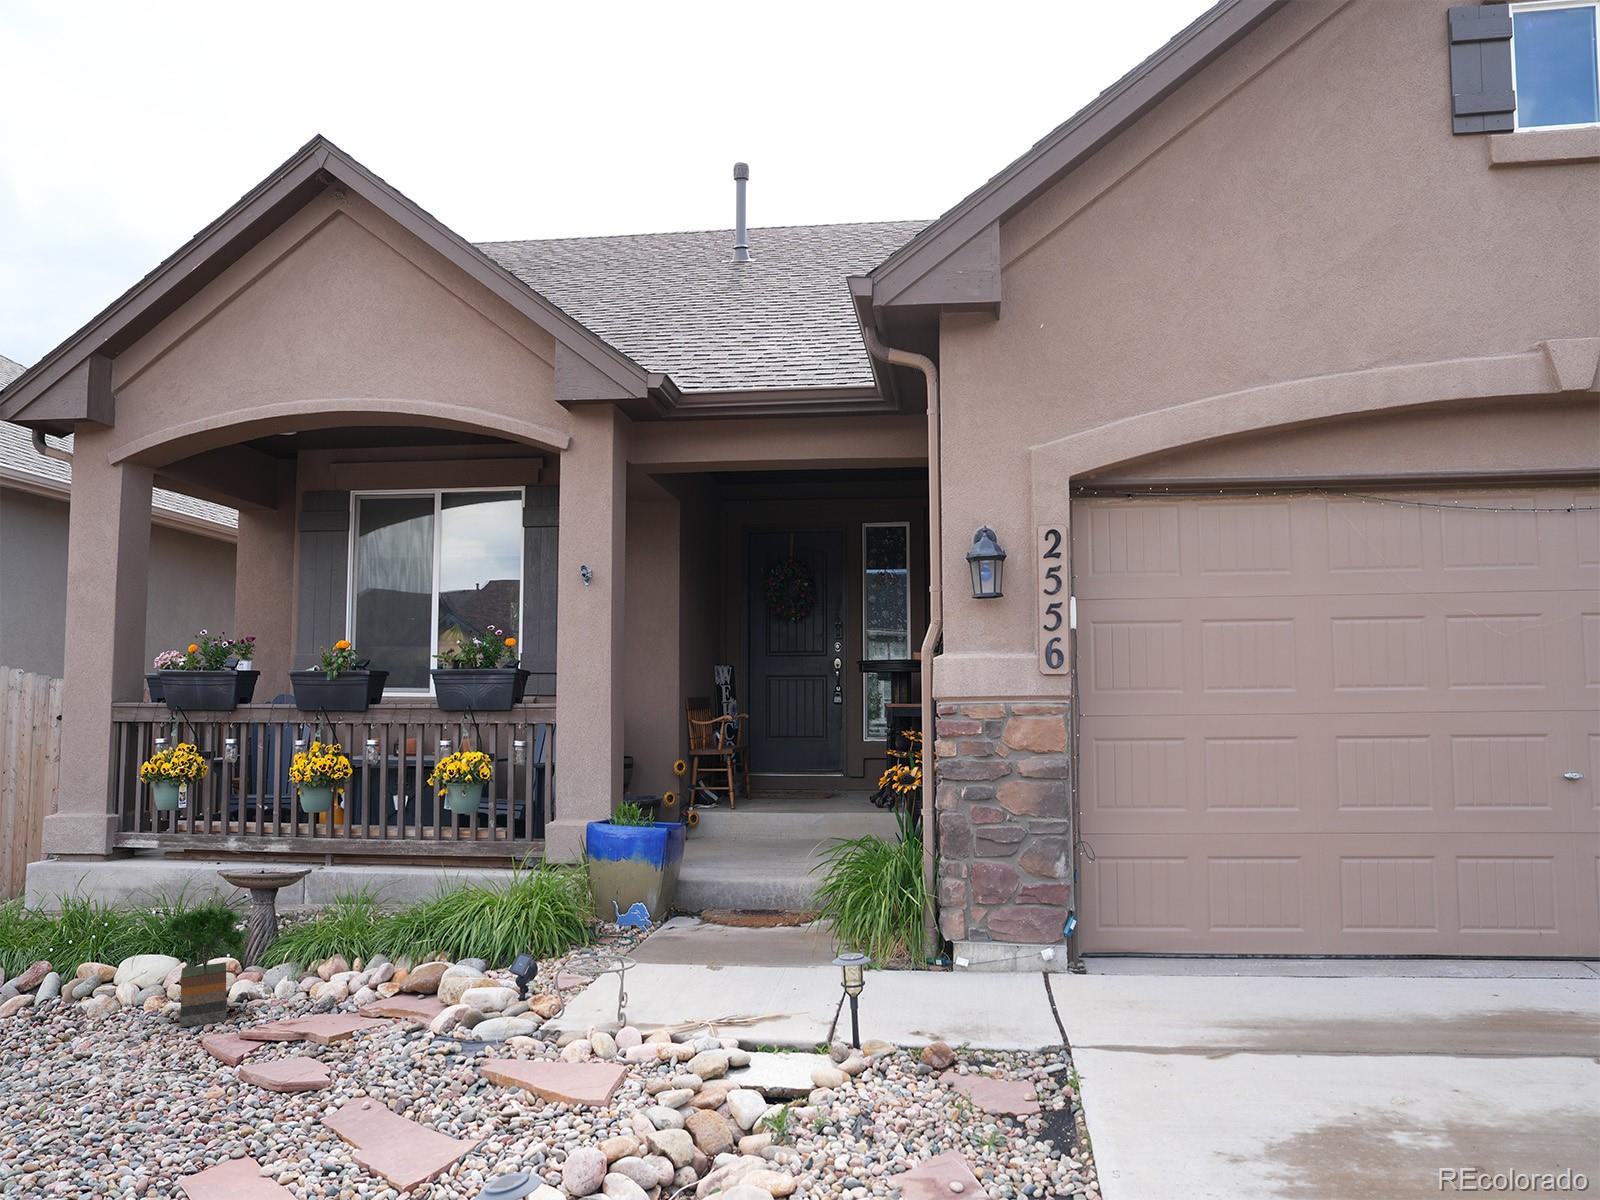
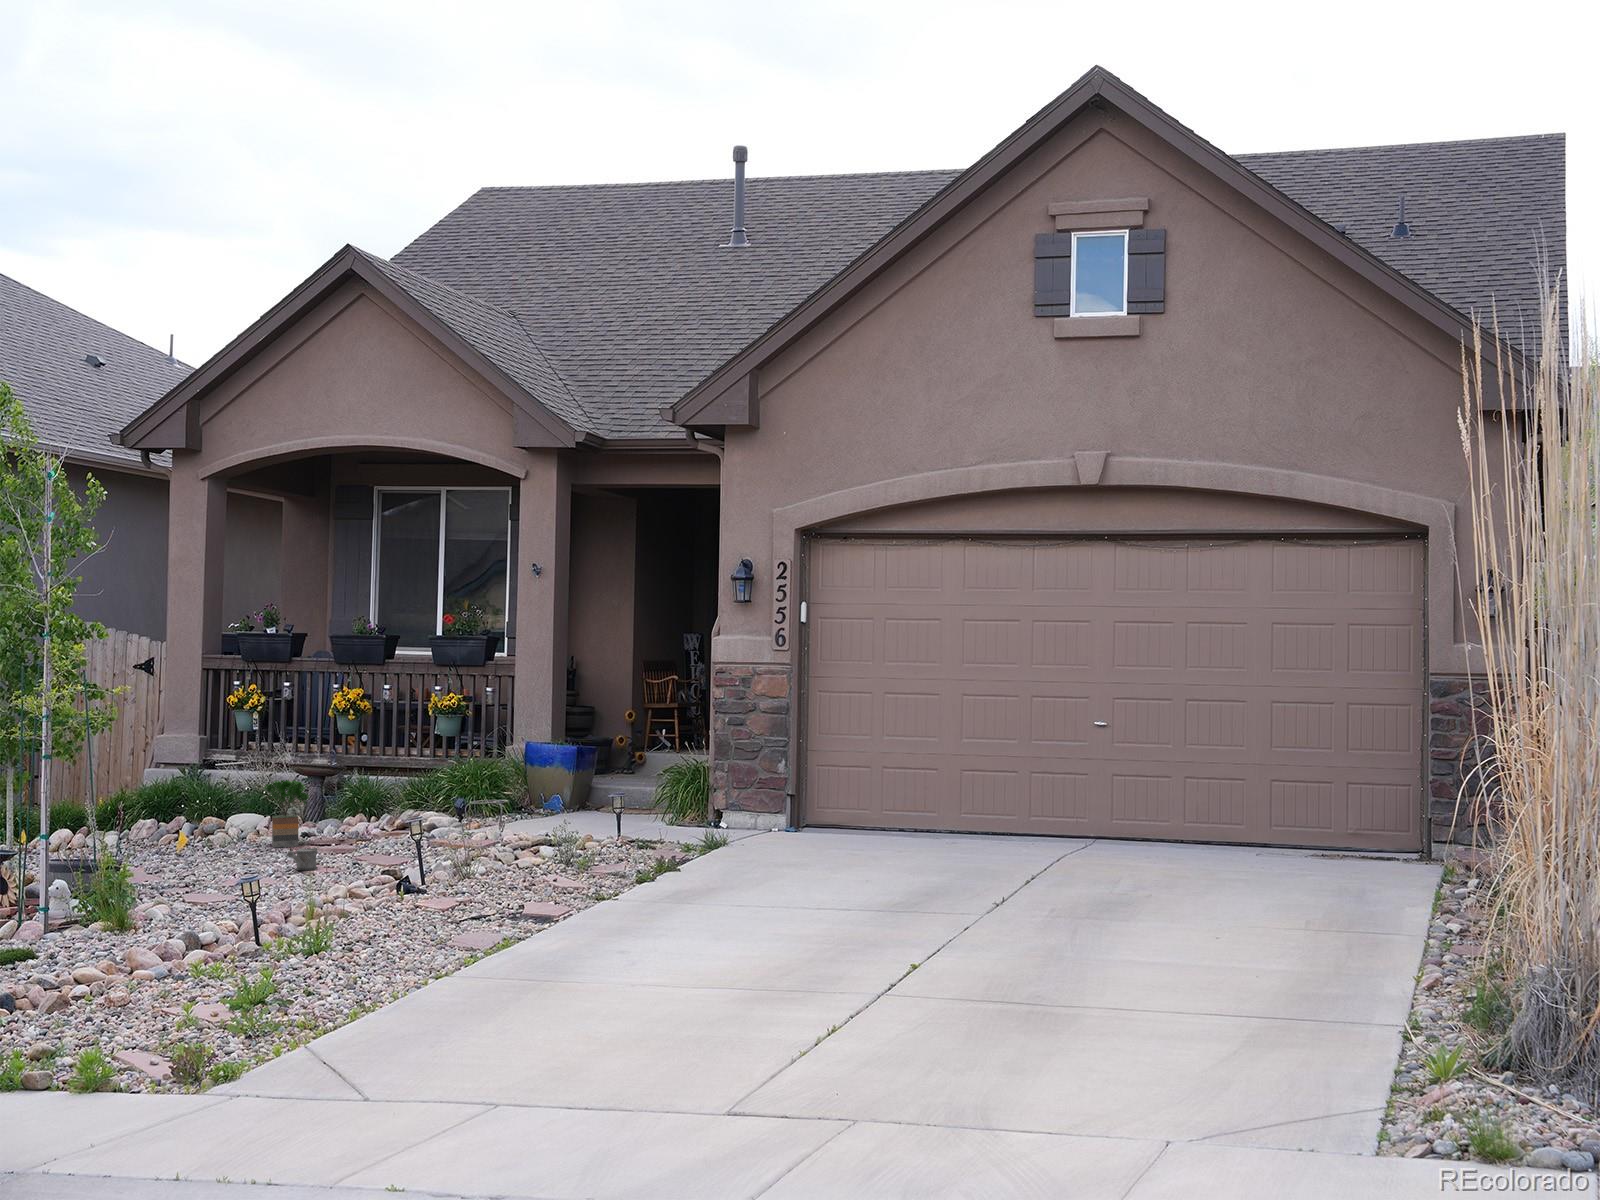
watering can: none [174,1081,244,1141] -> present [288,848,317,871]

